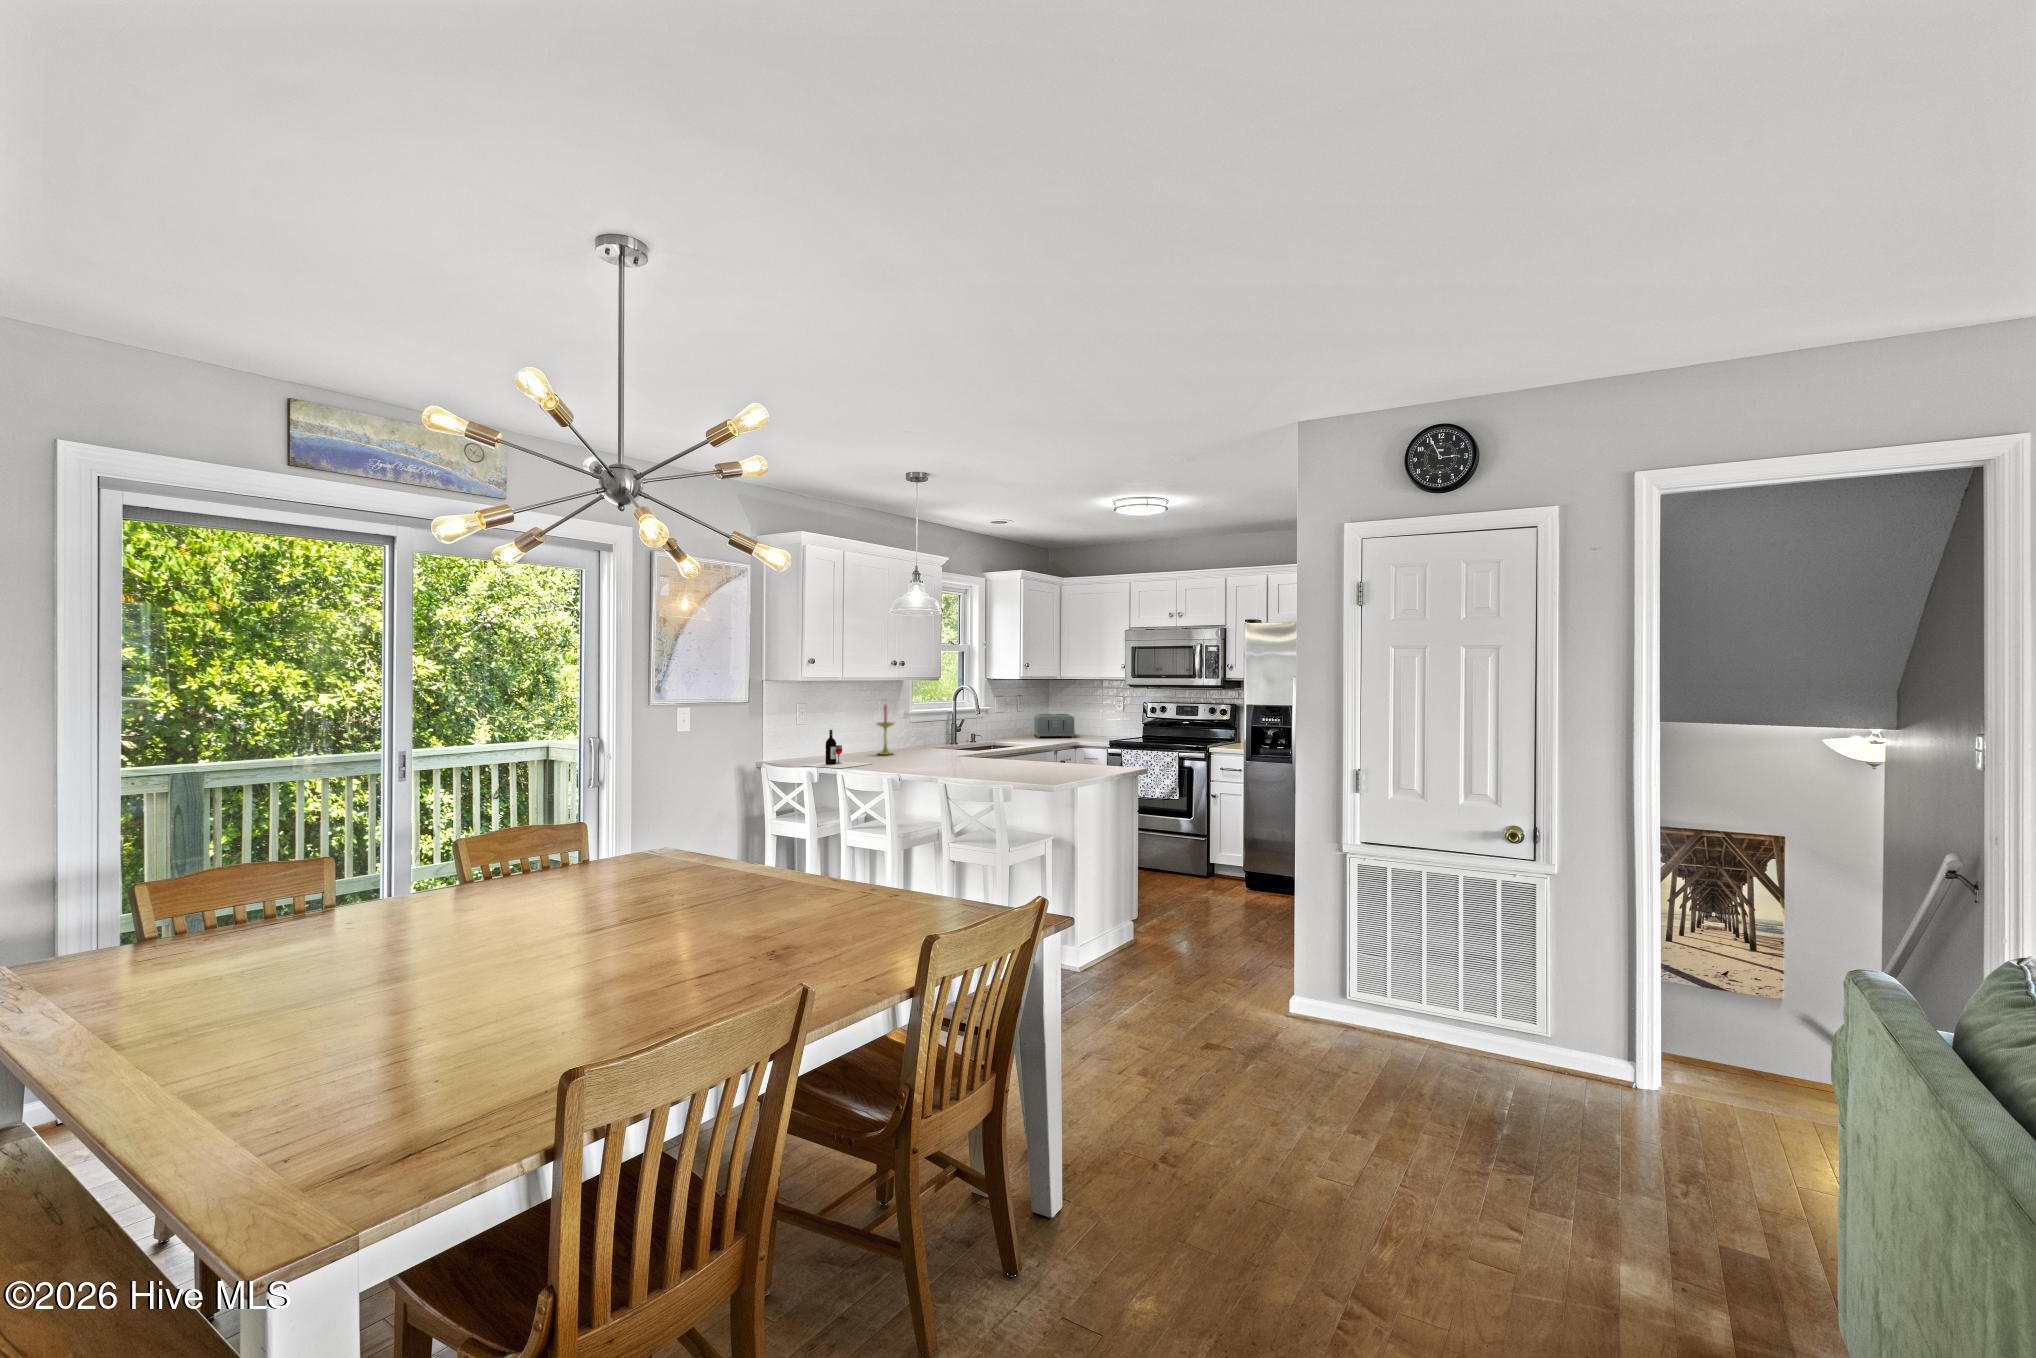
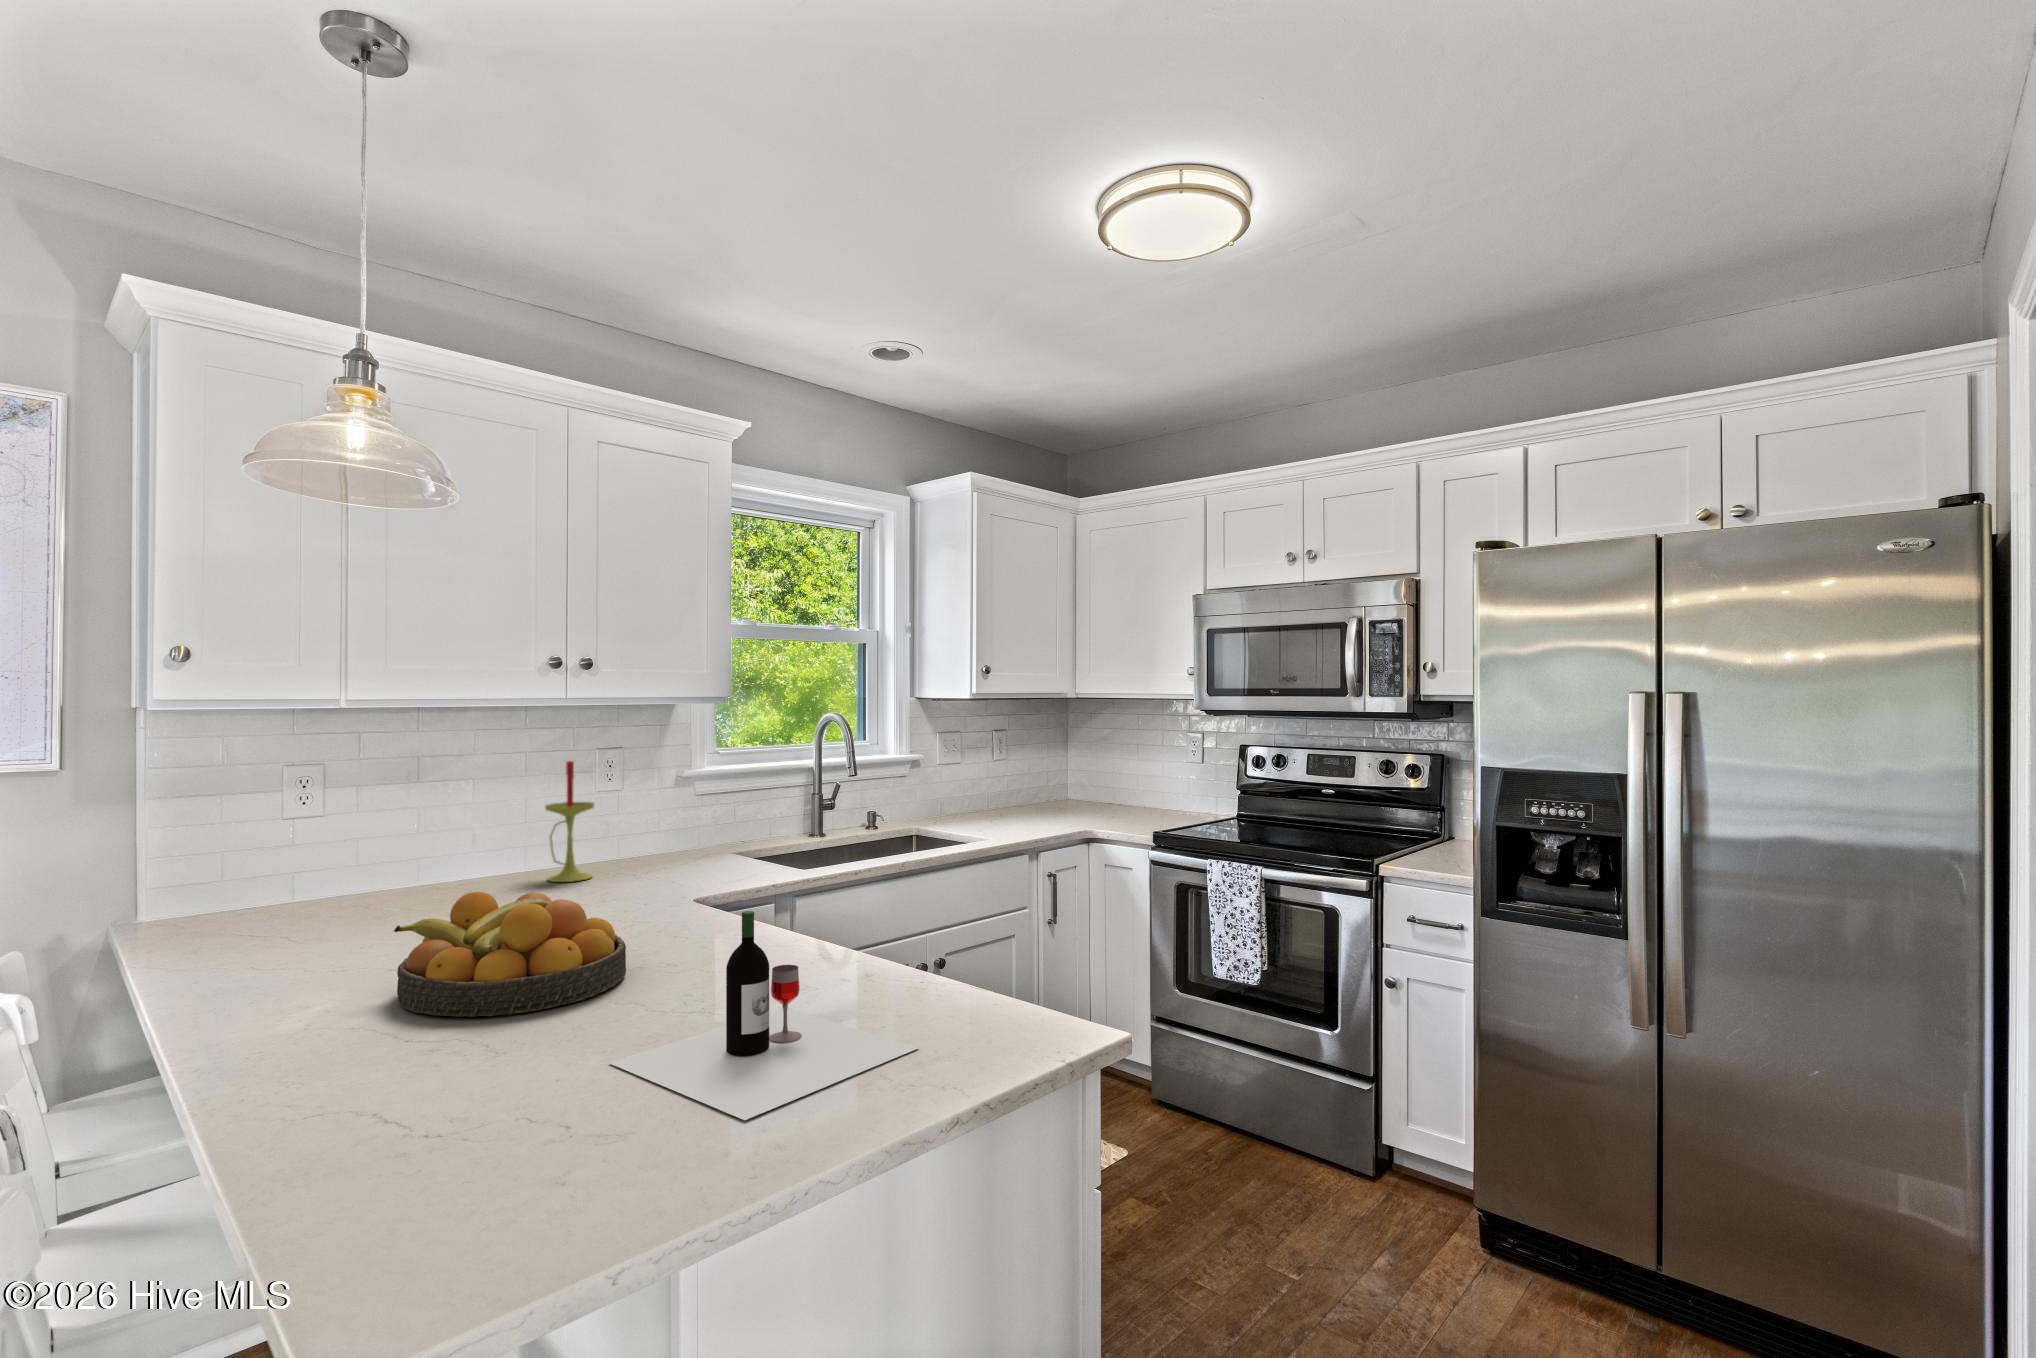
toaster: present [1034,714,1075,738] -> none [1022,765,1102,815]
wine bottle: present [801,730,871,768] -> present [610,911,919,1120]
fruit bowl: none [919,740,984,772] -> present [394,892,626,1017]

